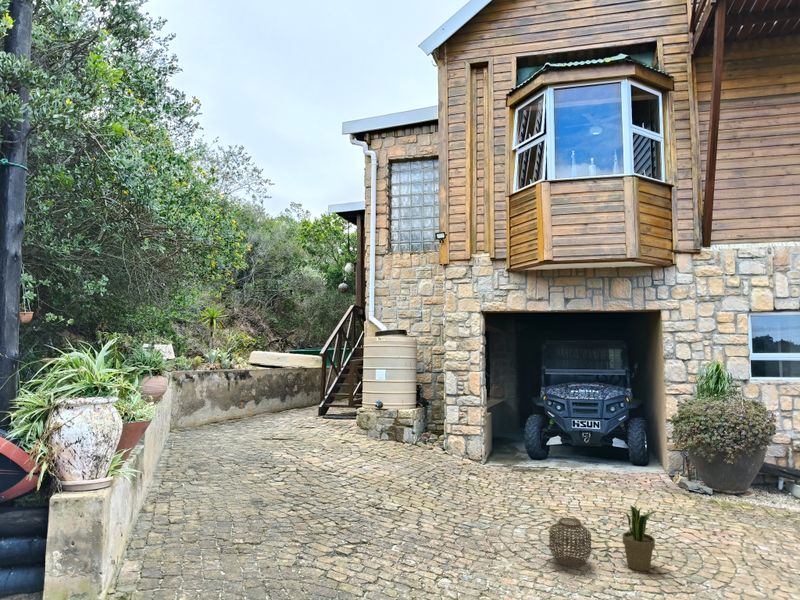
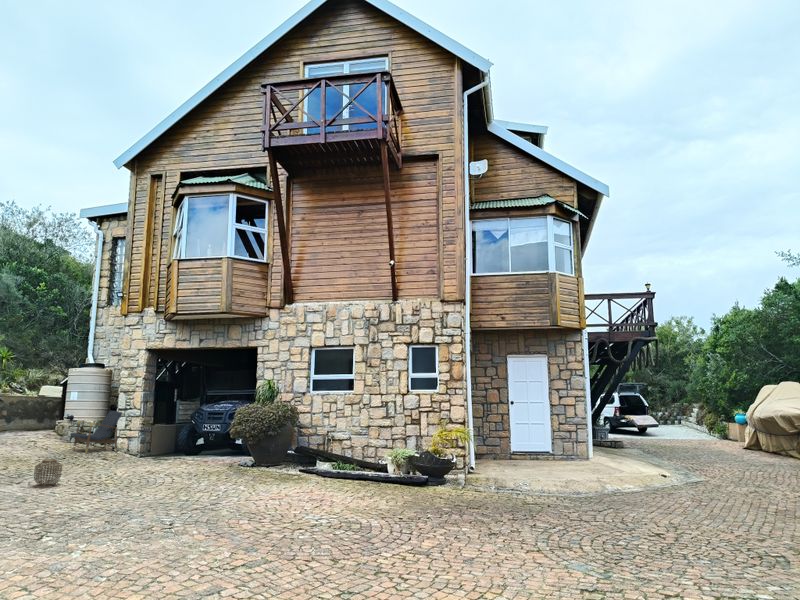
lounge chair: none [396,397,459,461] -> present [70,411,122,453]
potted plant: present [623,505,657,571] -> none [78,451,102,488]

